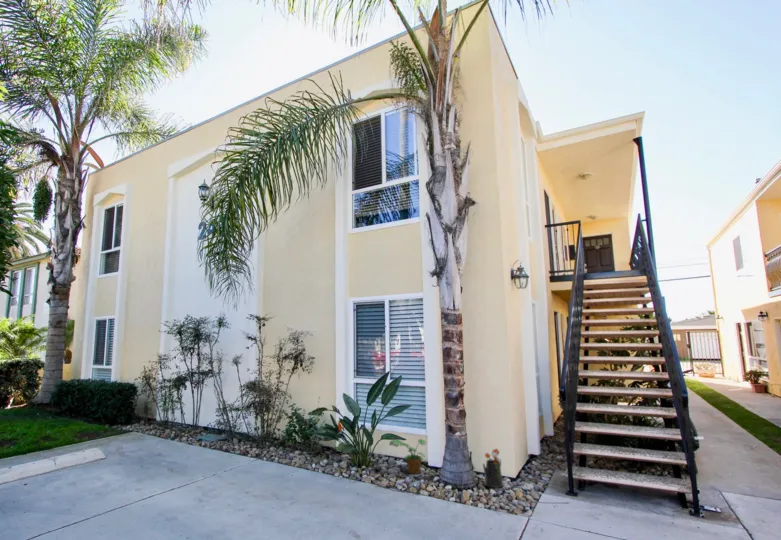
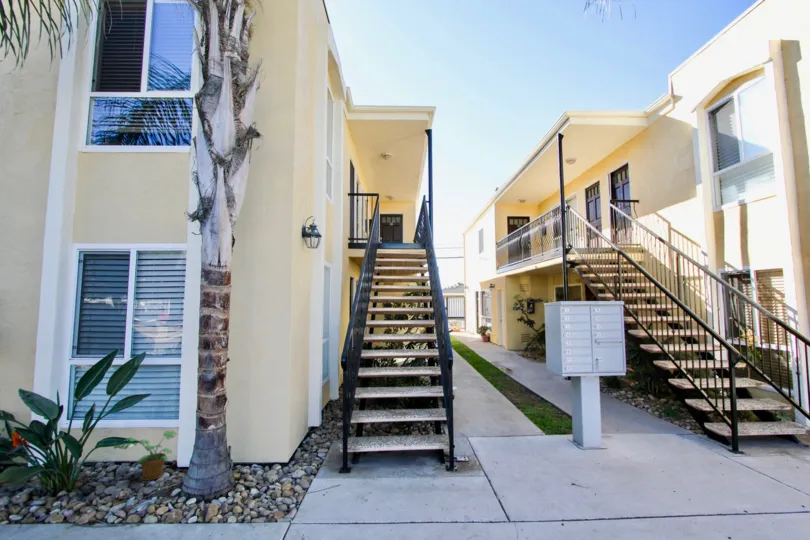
watering can: present [483,449,504,488] -> none [245,433,271,482]

